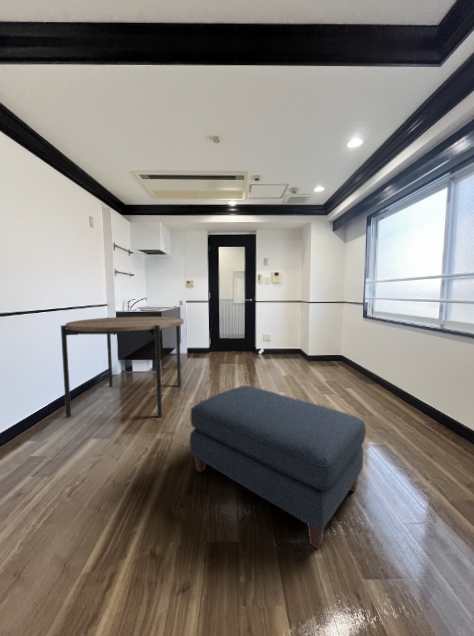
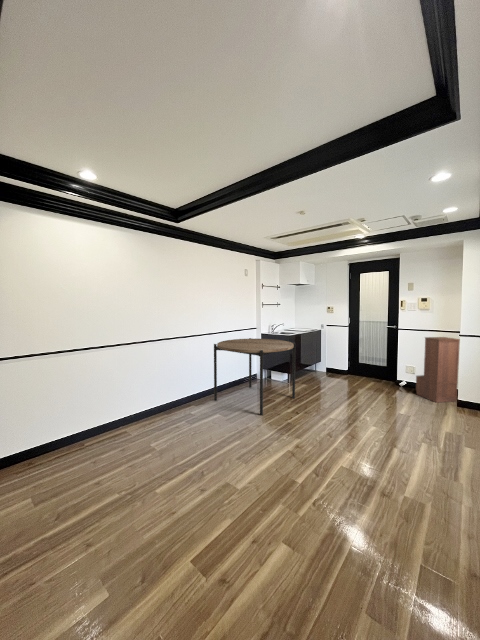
bookshelf: none [276,306,307,362] -> present [416,337,460,403]
ottoman: present [190,386,366,548] -> none [249,405,349,514]

